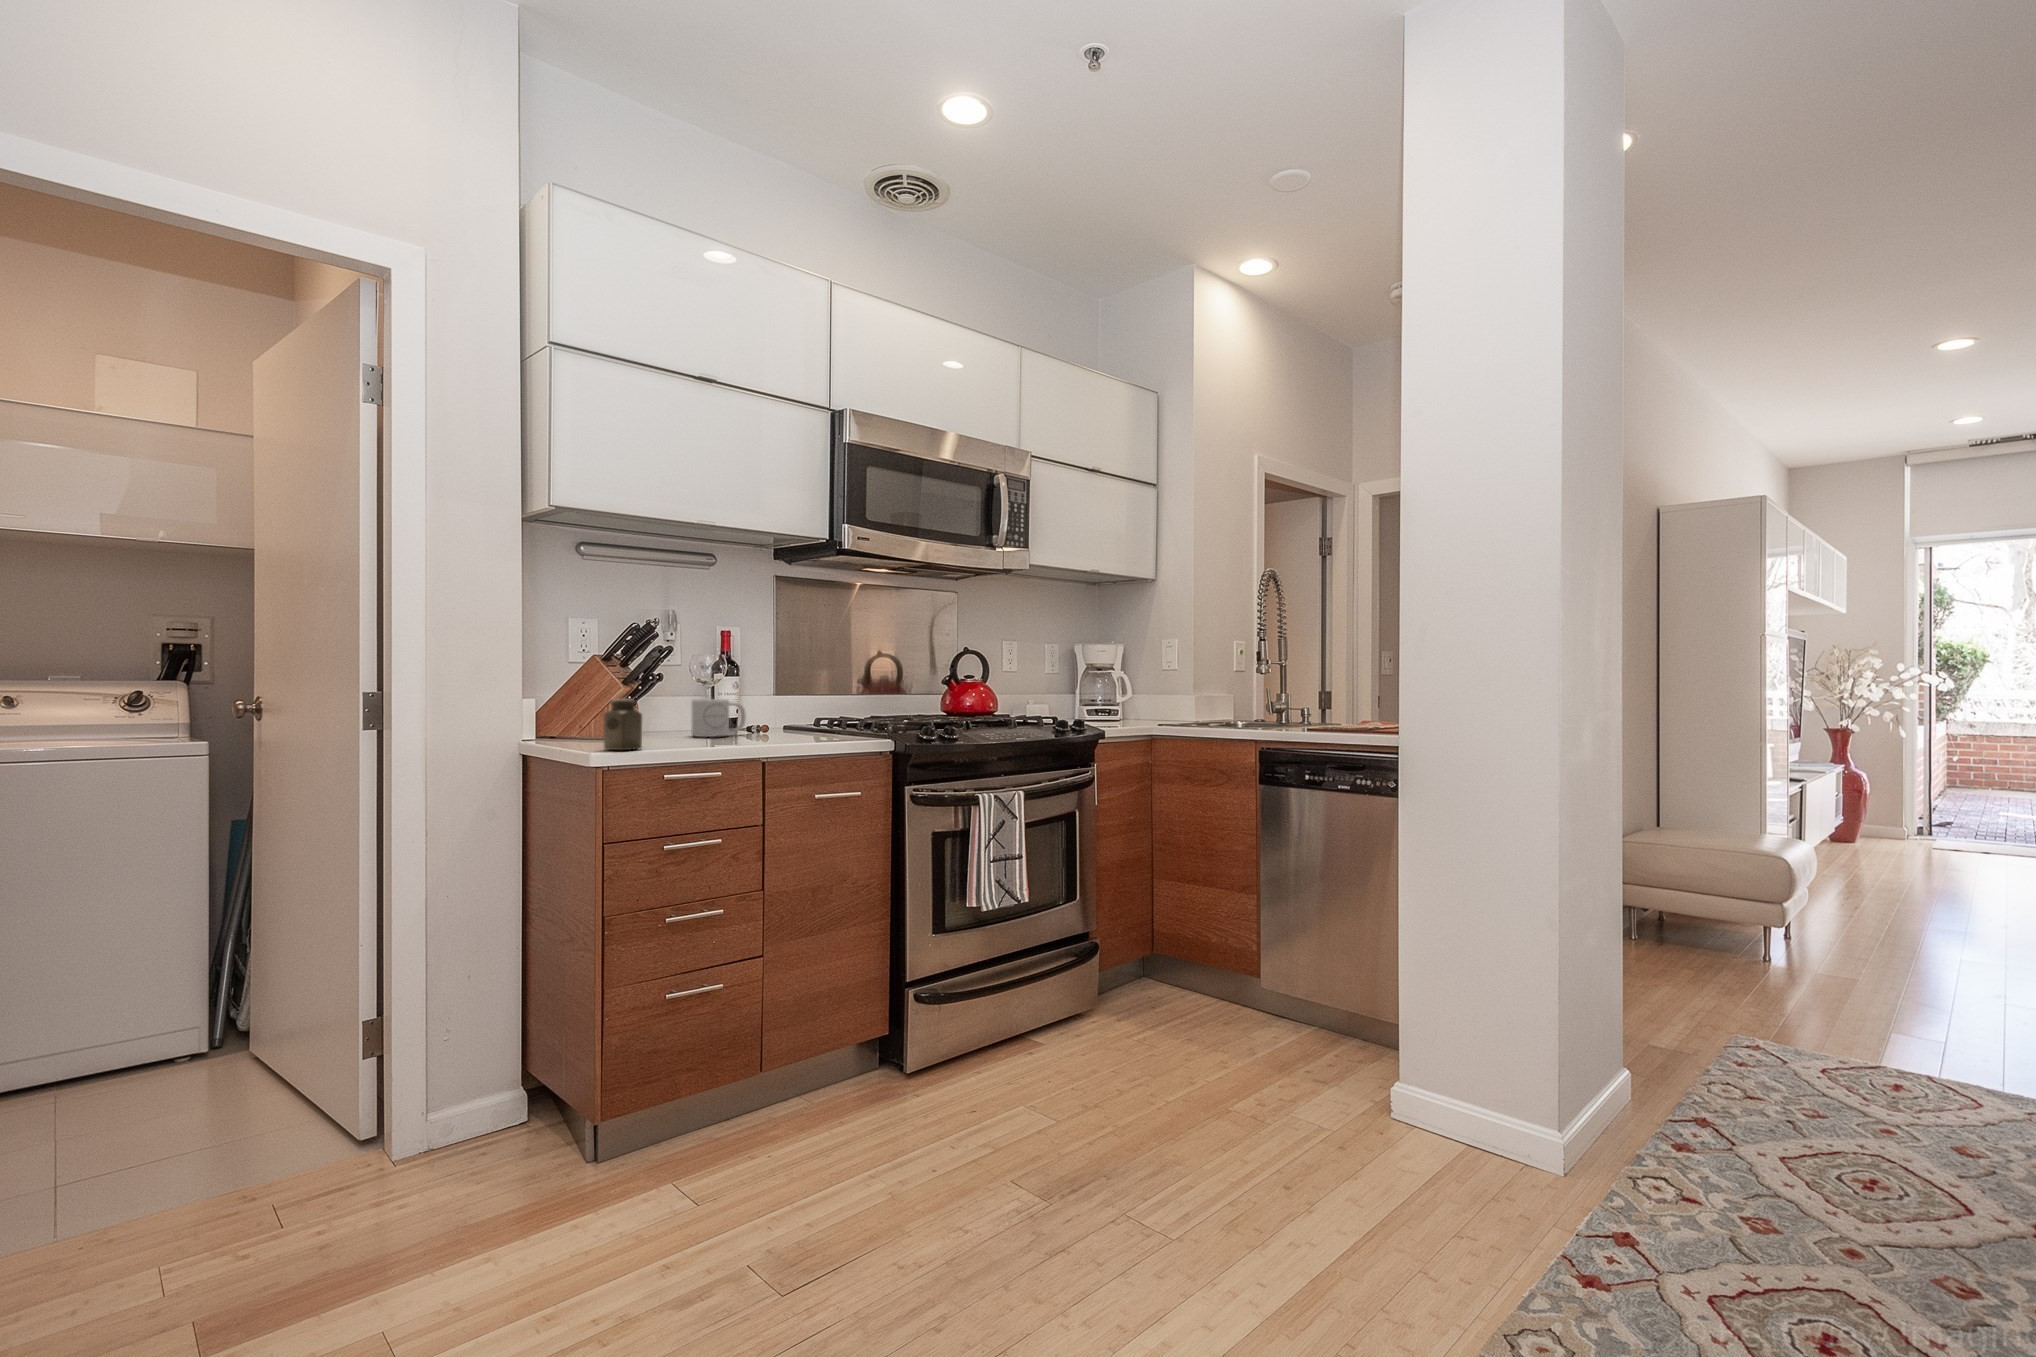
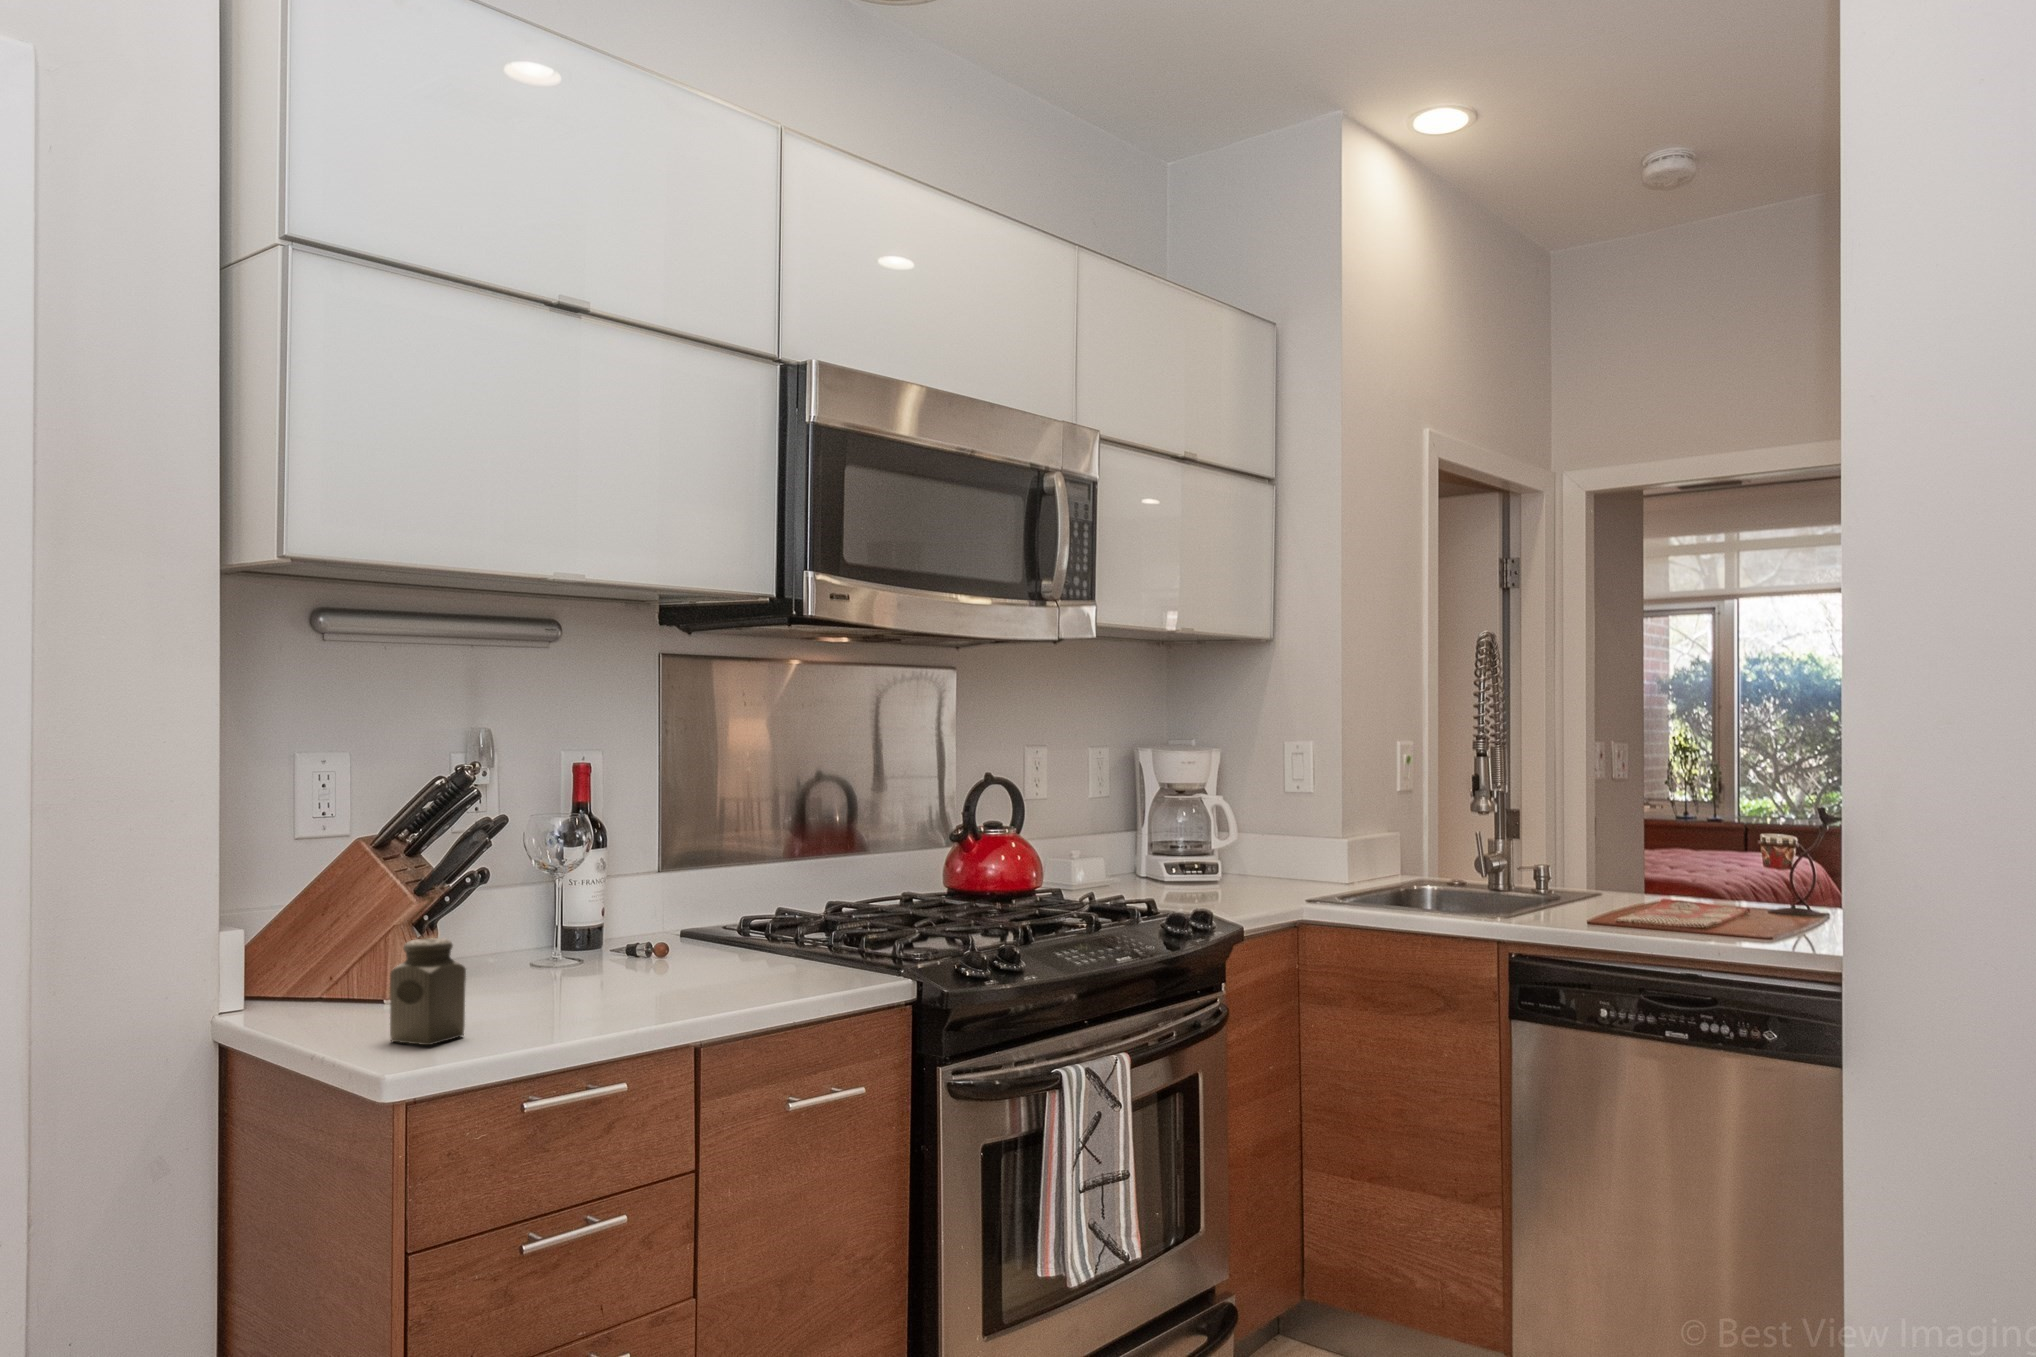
mug: present [691,699,746,737] -> none [536,904,636,982]

